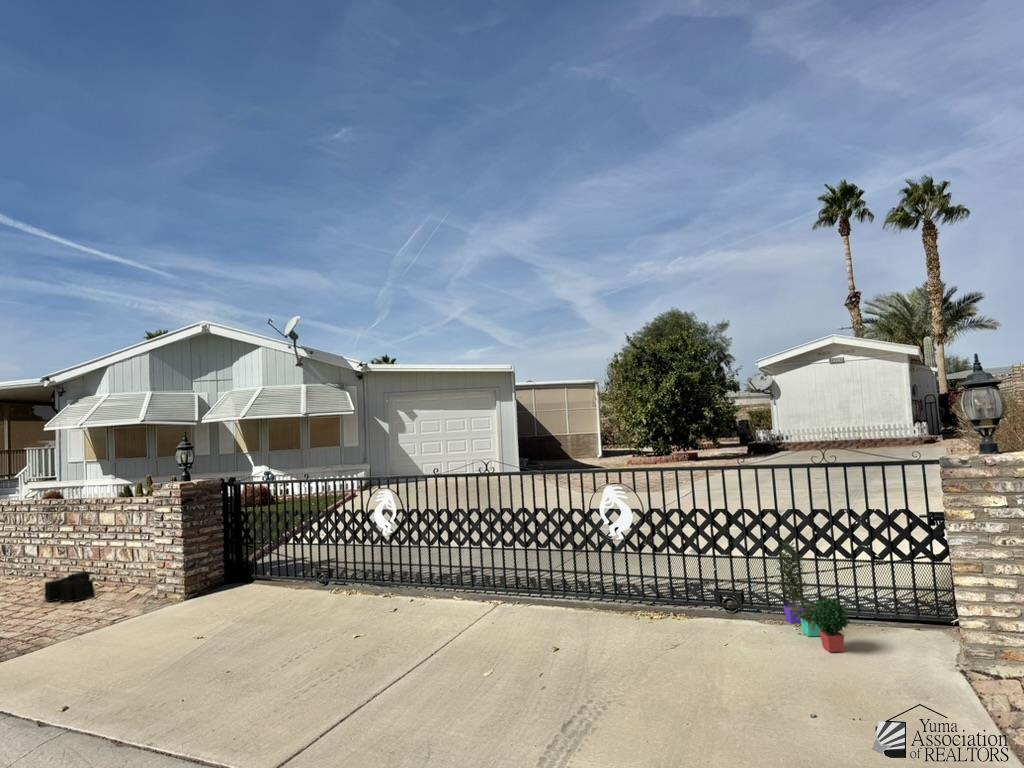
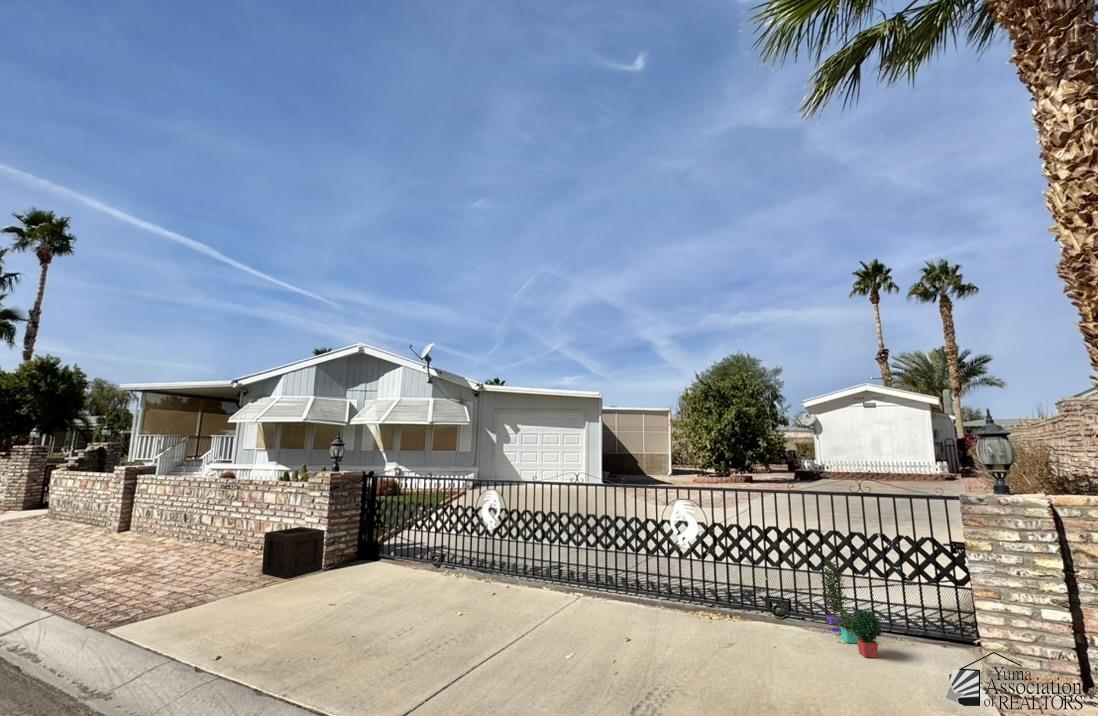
wooden crate: none [100,550,179,616] -> present [262,527,324,579]
storage bin: present [45,571,95,602] -> none [217,540,256,564]

